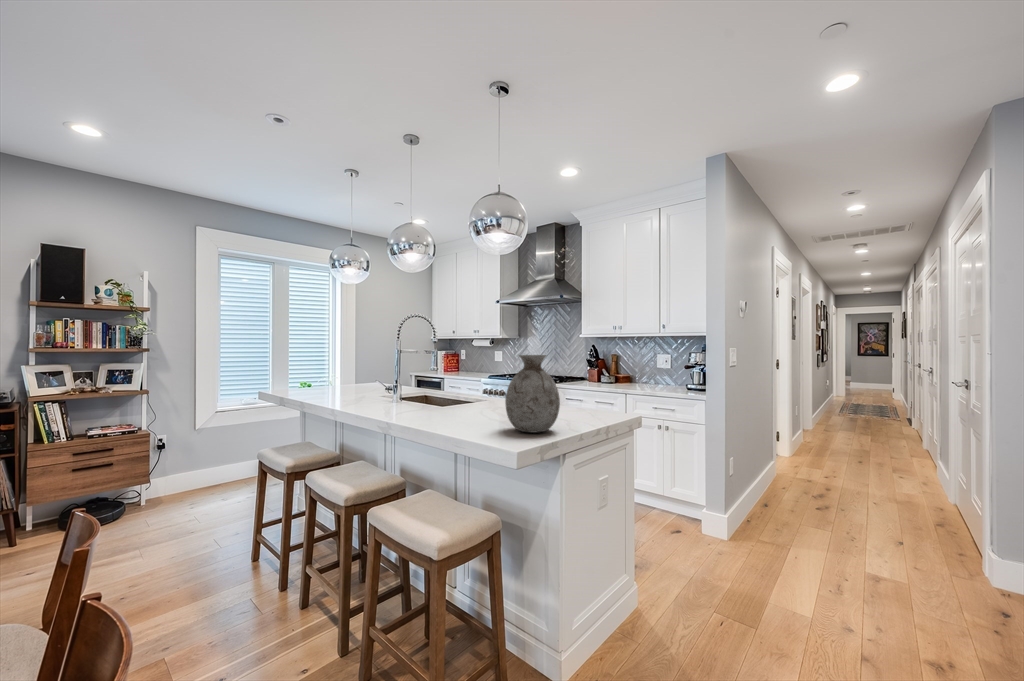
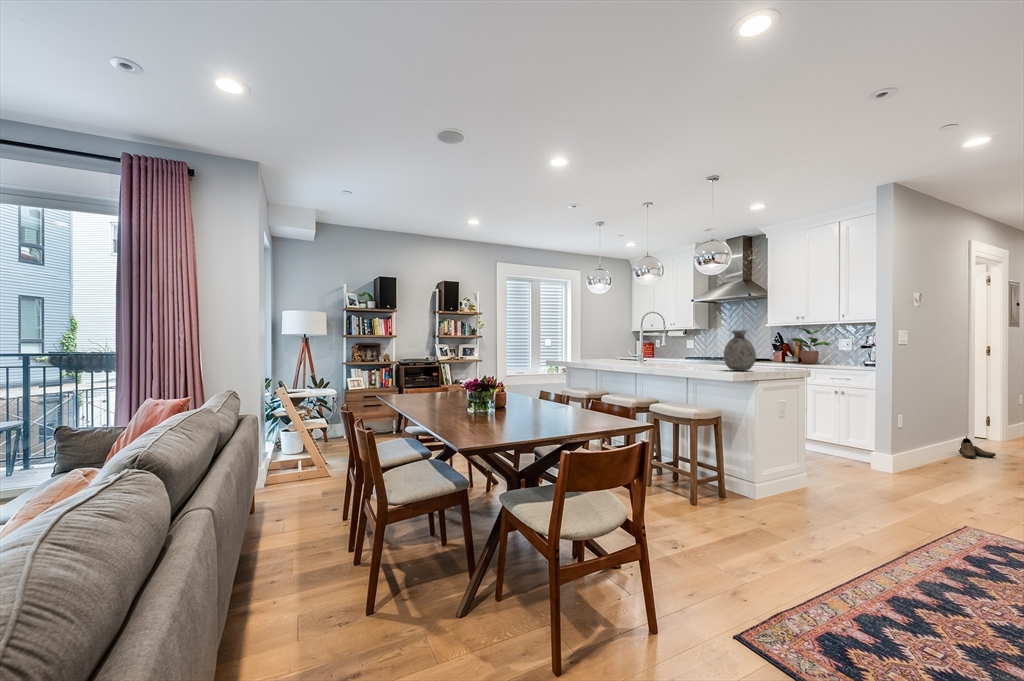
potted plant: none [608,341,652,387] -> present [791,328,830,364]
shoe: none [775,469,810,497] -> present [959,436,996,458]

